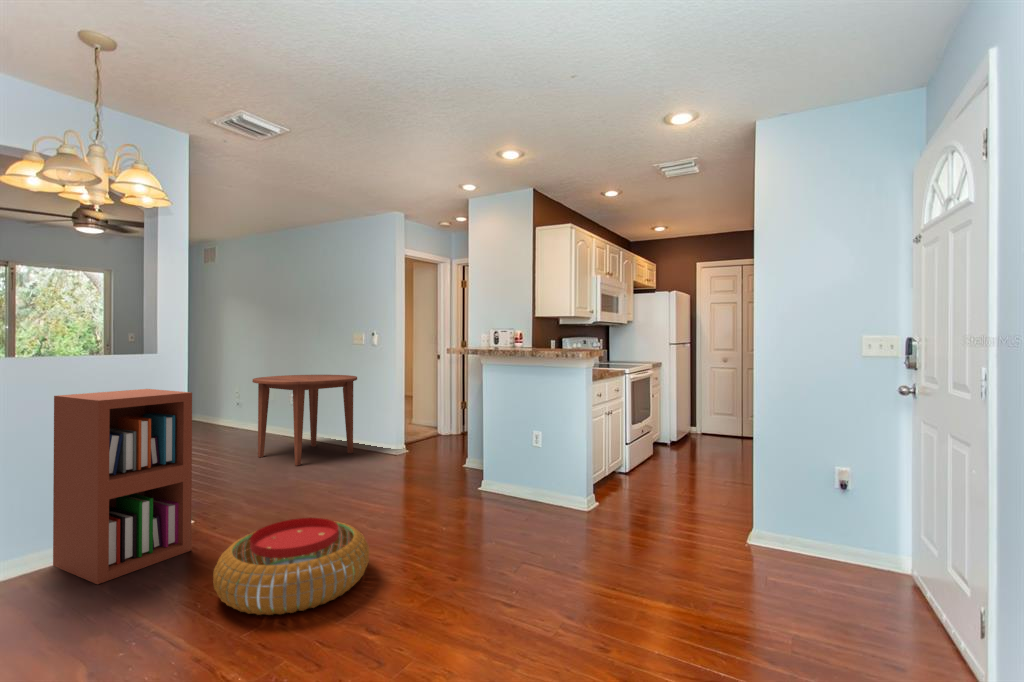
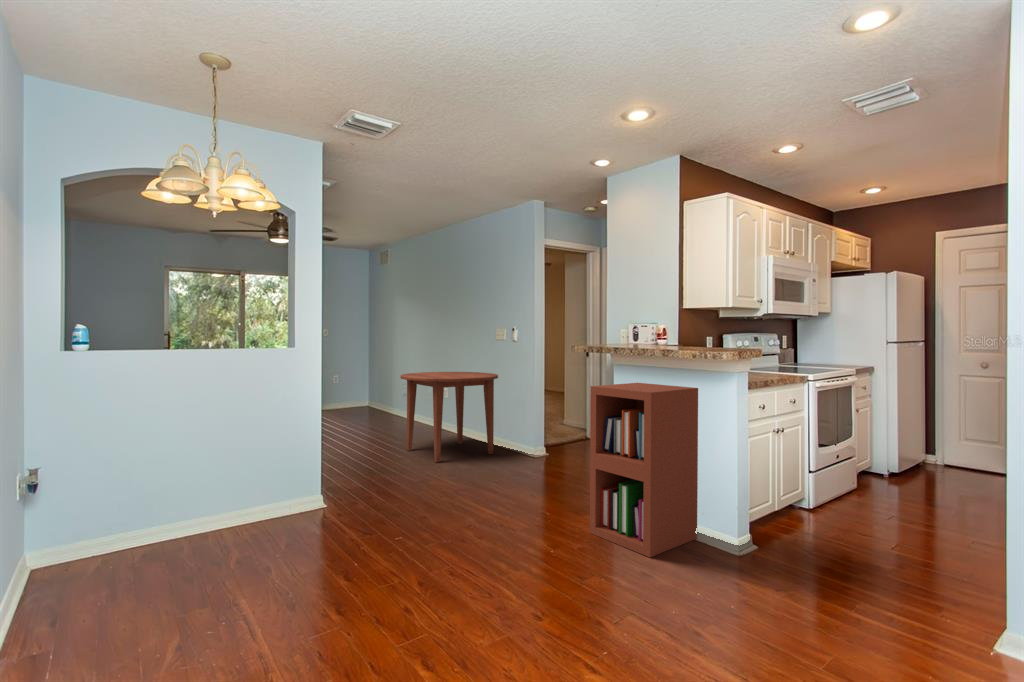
bookshelf: present [53,389,192,584] -> present [590,383,698,557]
pouf: present [213,518,369,615] -> none [298,523,452,625]

